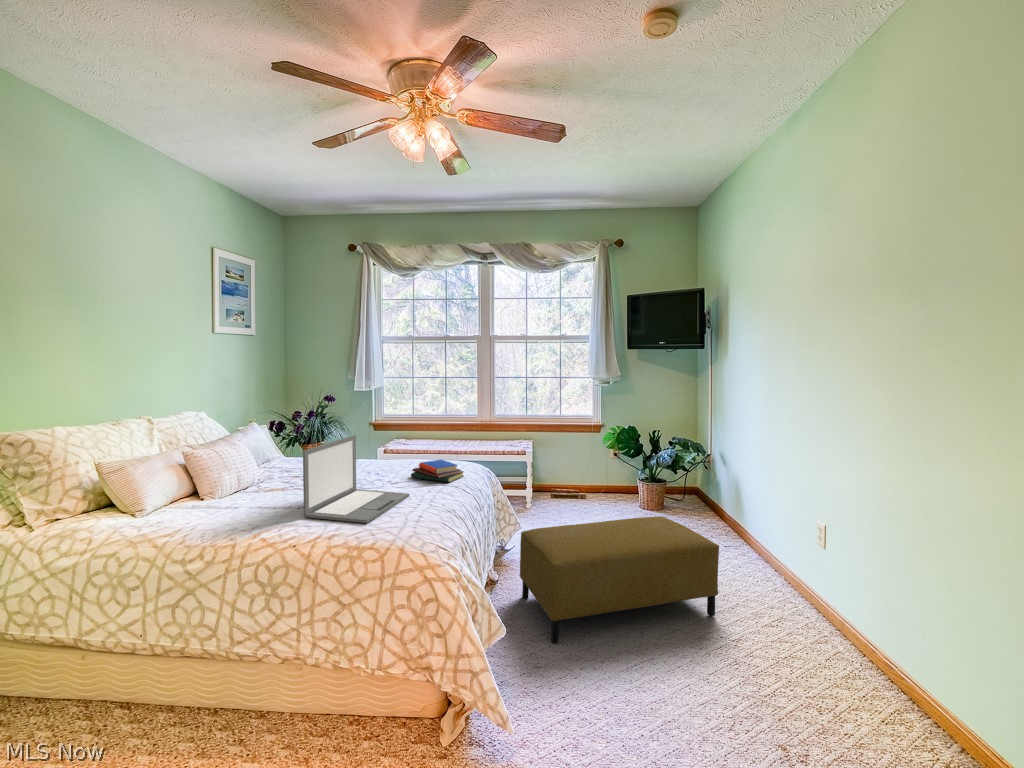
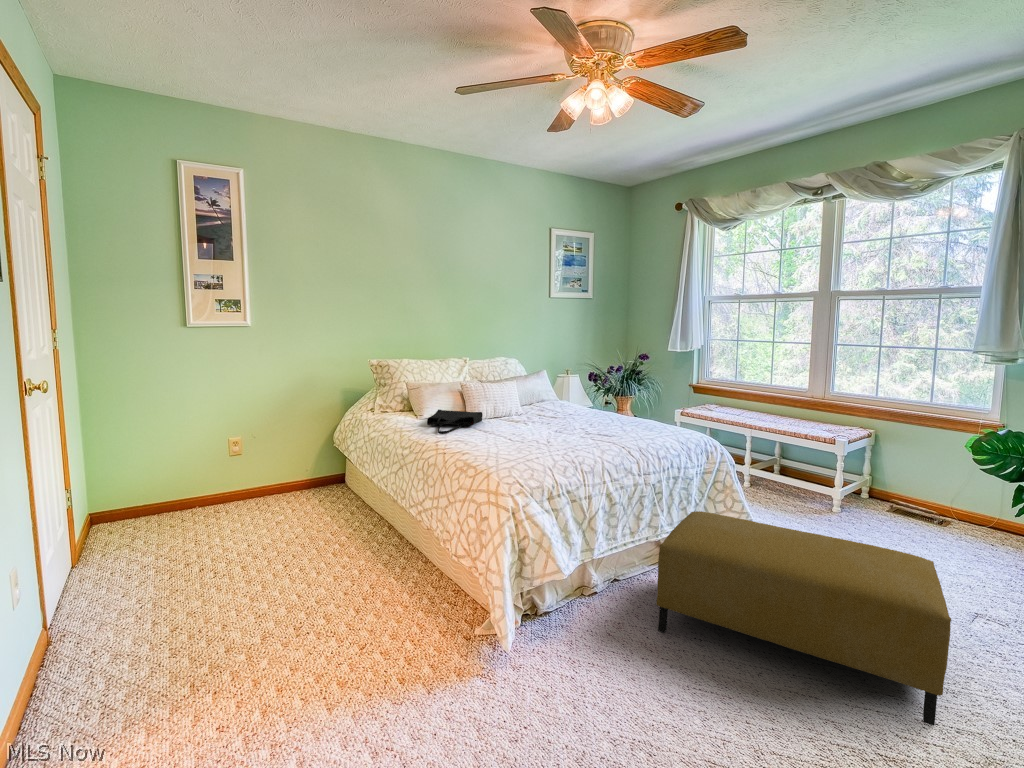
laptop: present [303,435,409,523] -> none [481,382,575,451]
book: present [411,460,464,482] -> none [608,419,657,441]
tote bag: none [175,486,261,526] -> present [427,410,482,434]

